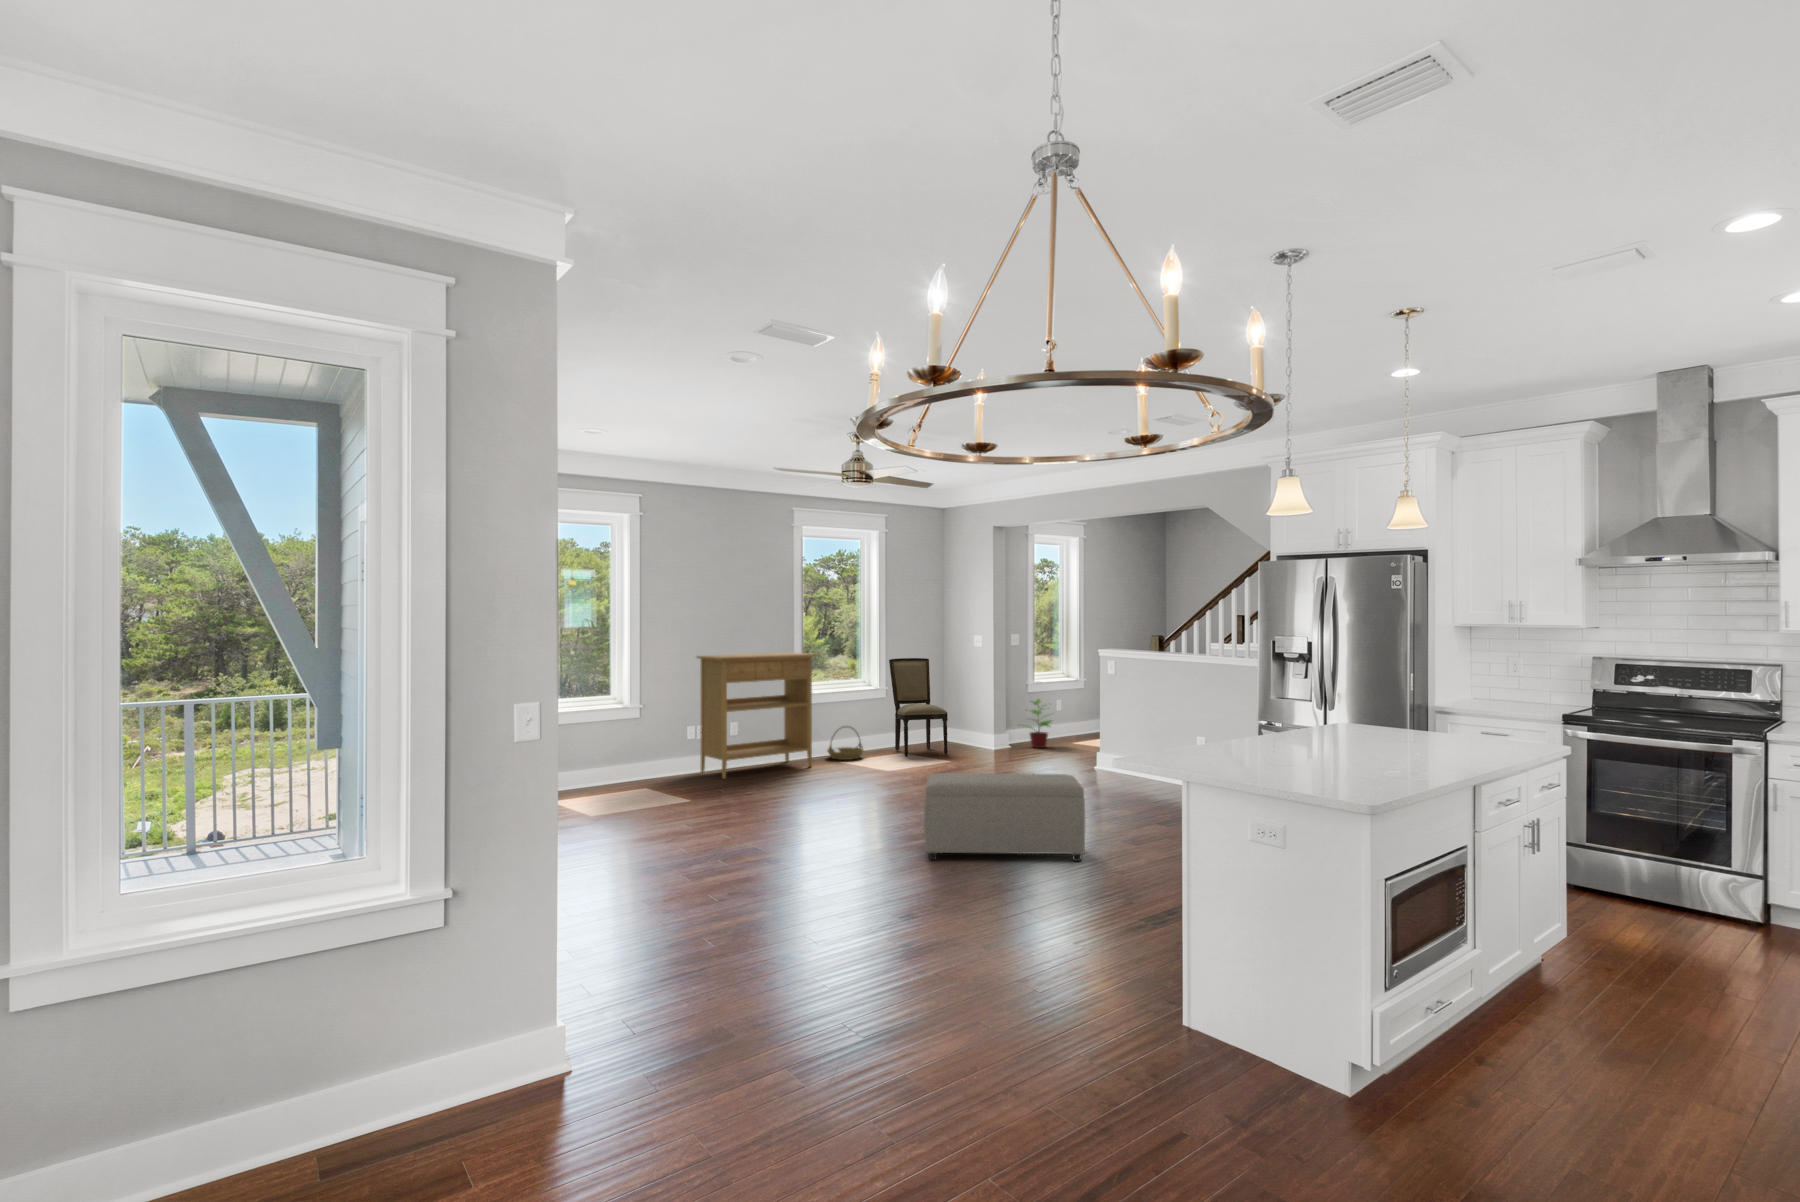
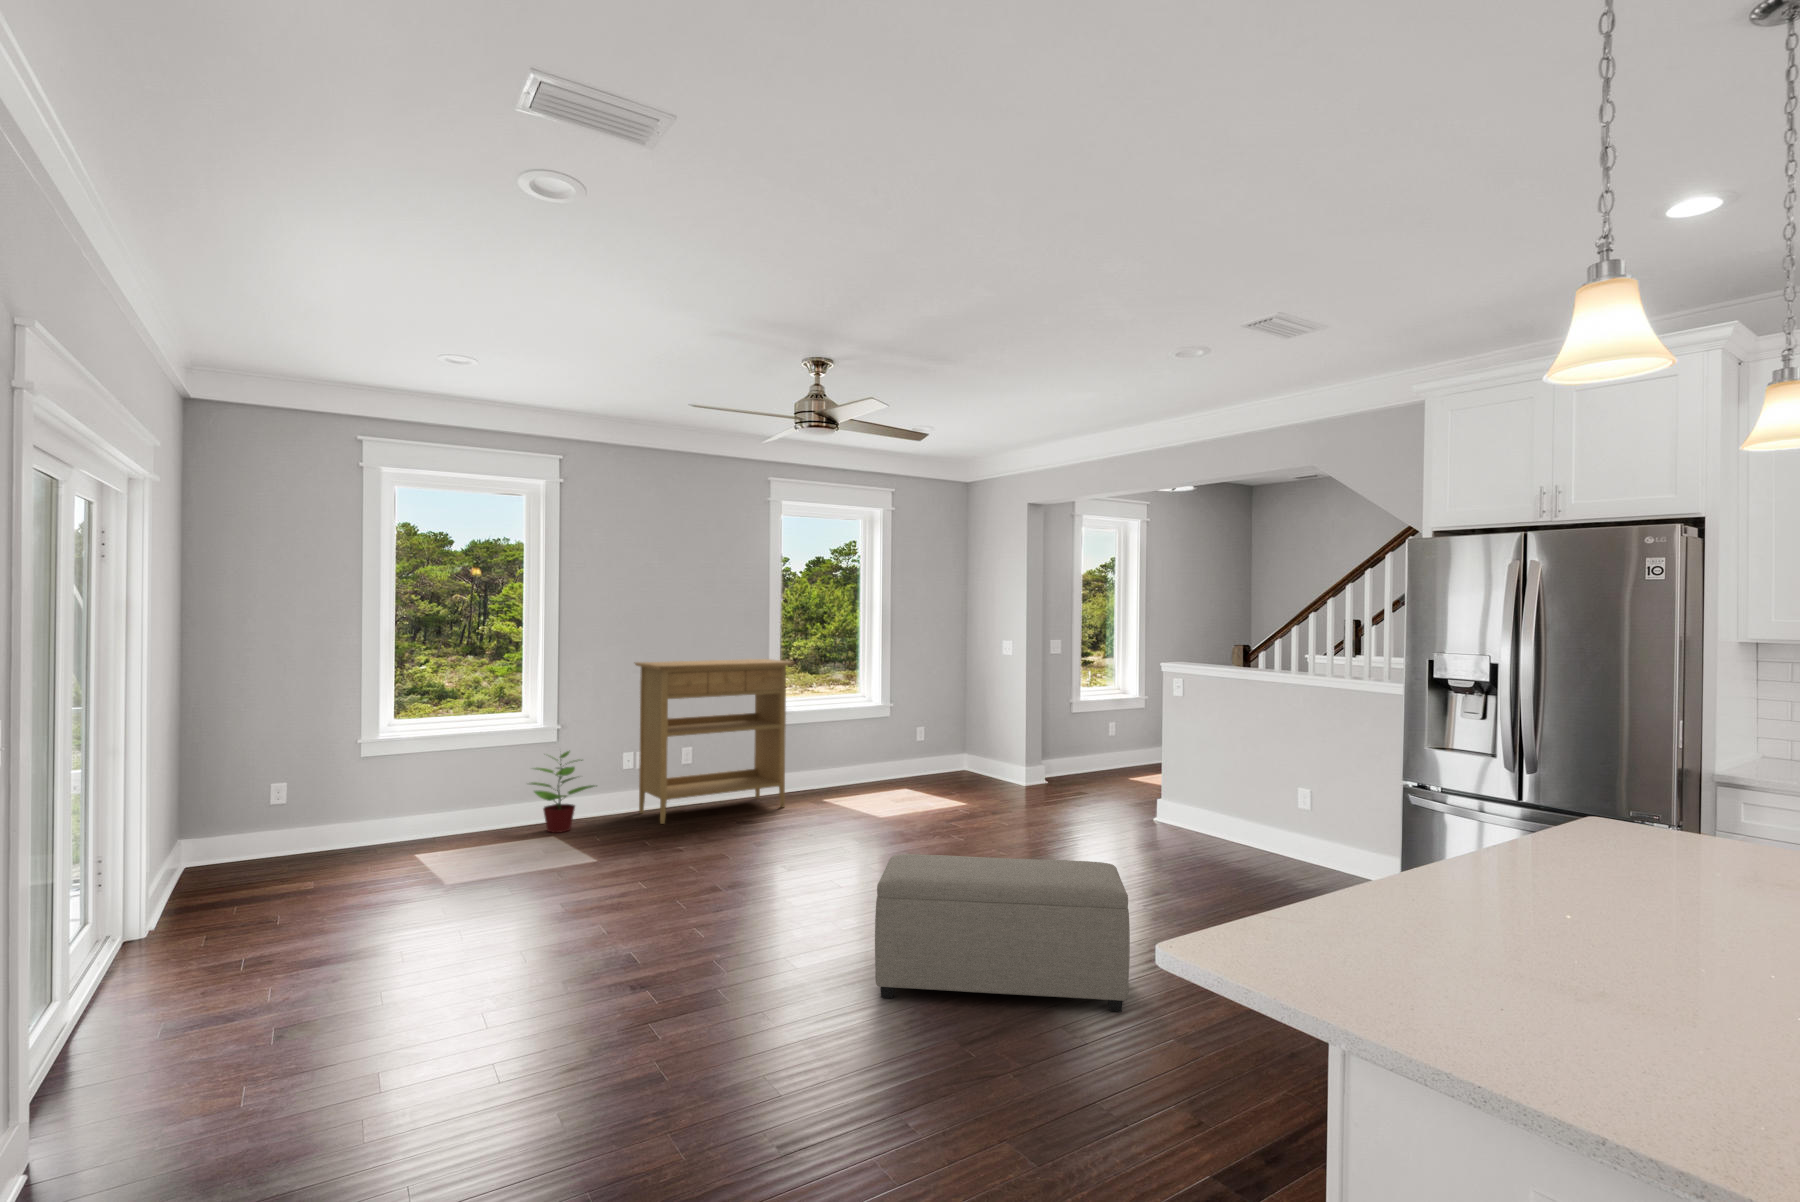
dining chair: present [889,658,948,757] -> none [895,668,965,794]
potted plant: present [1024,699,1052,748] -> present [531,751,595,833]
basket: present [828,726,864,760] -> none [810,753,857,797]

